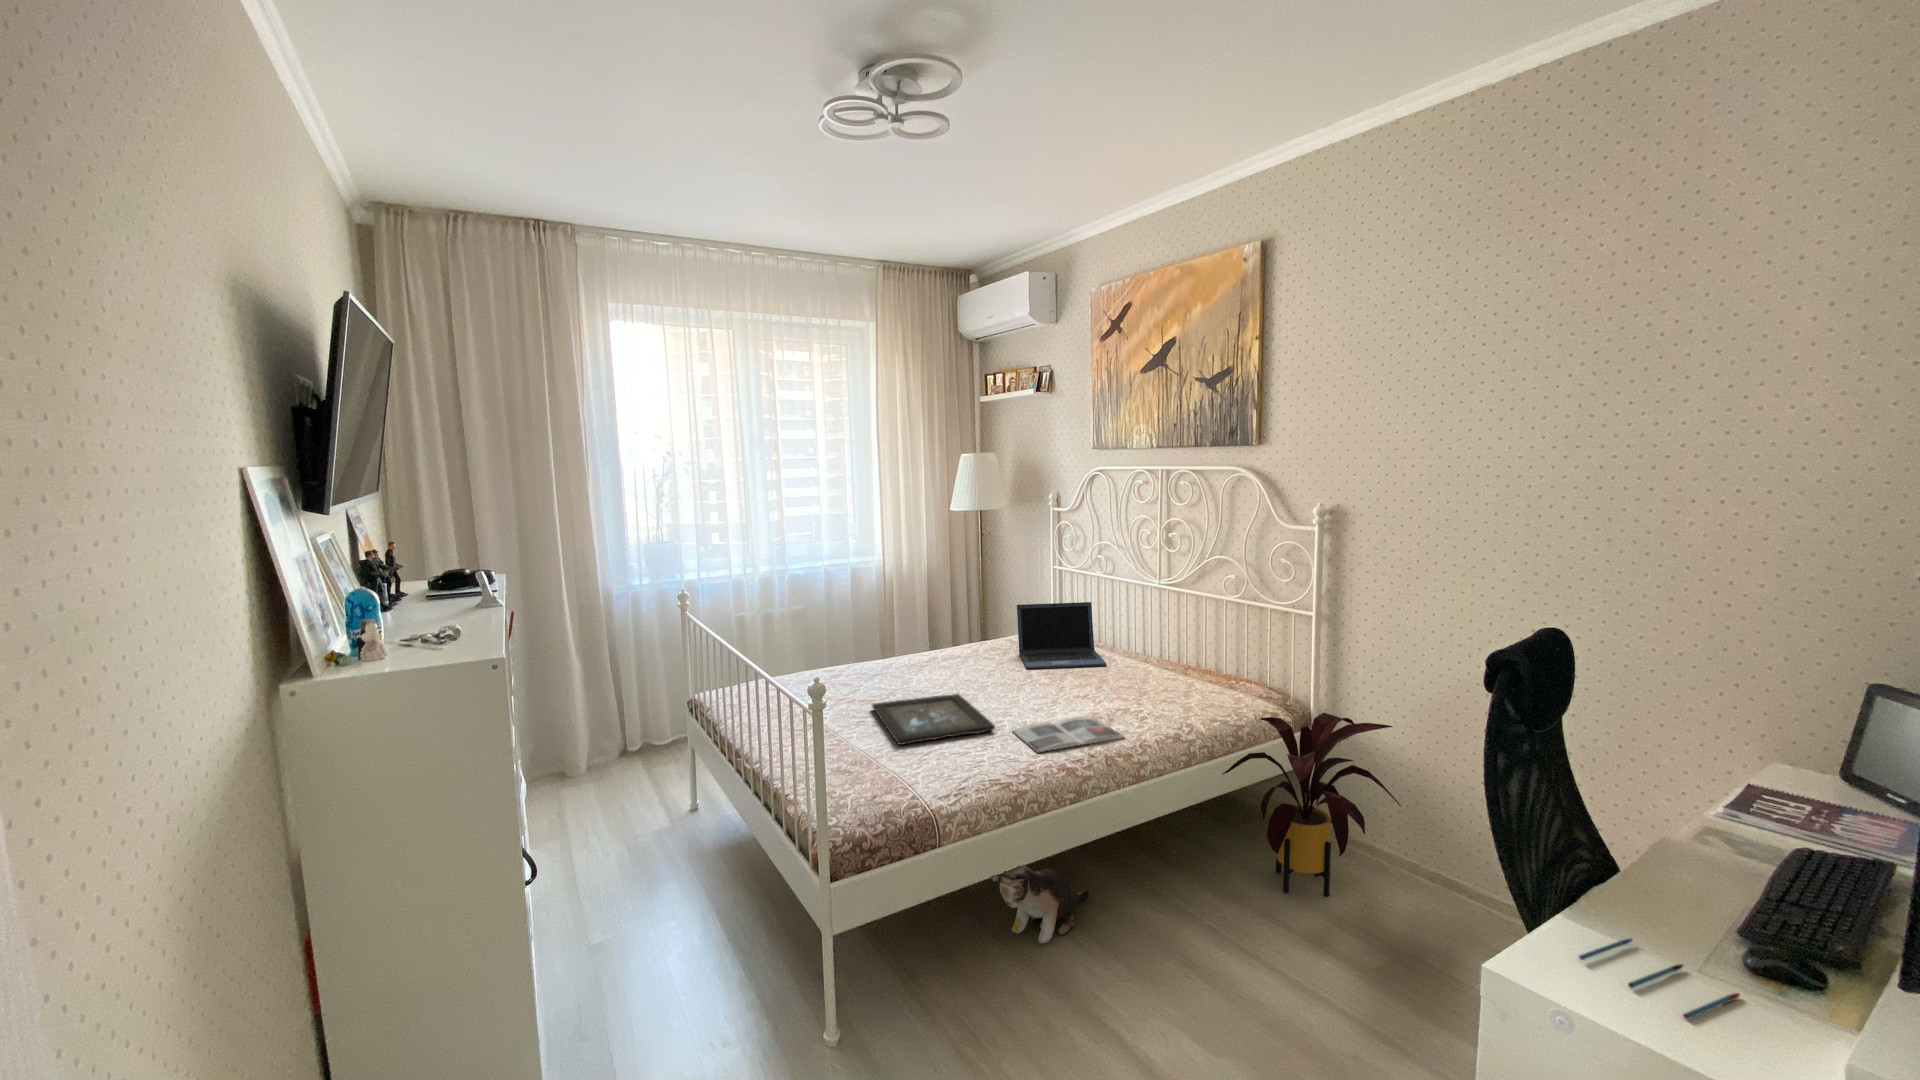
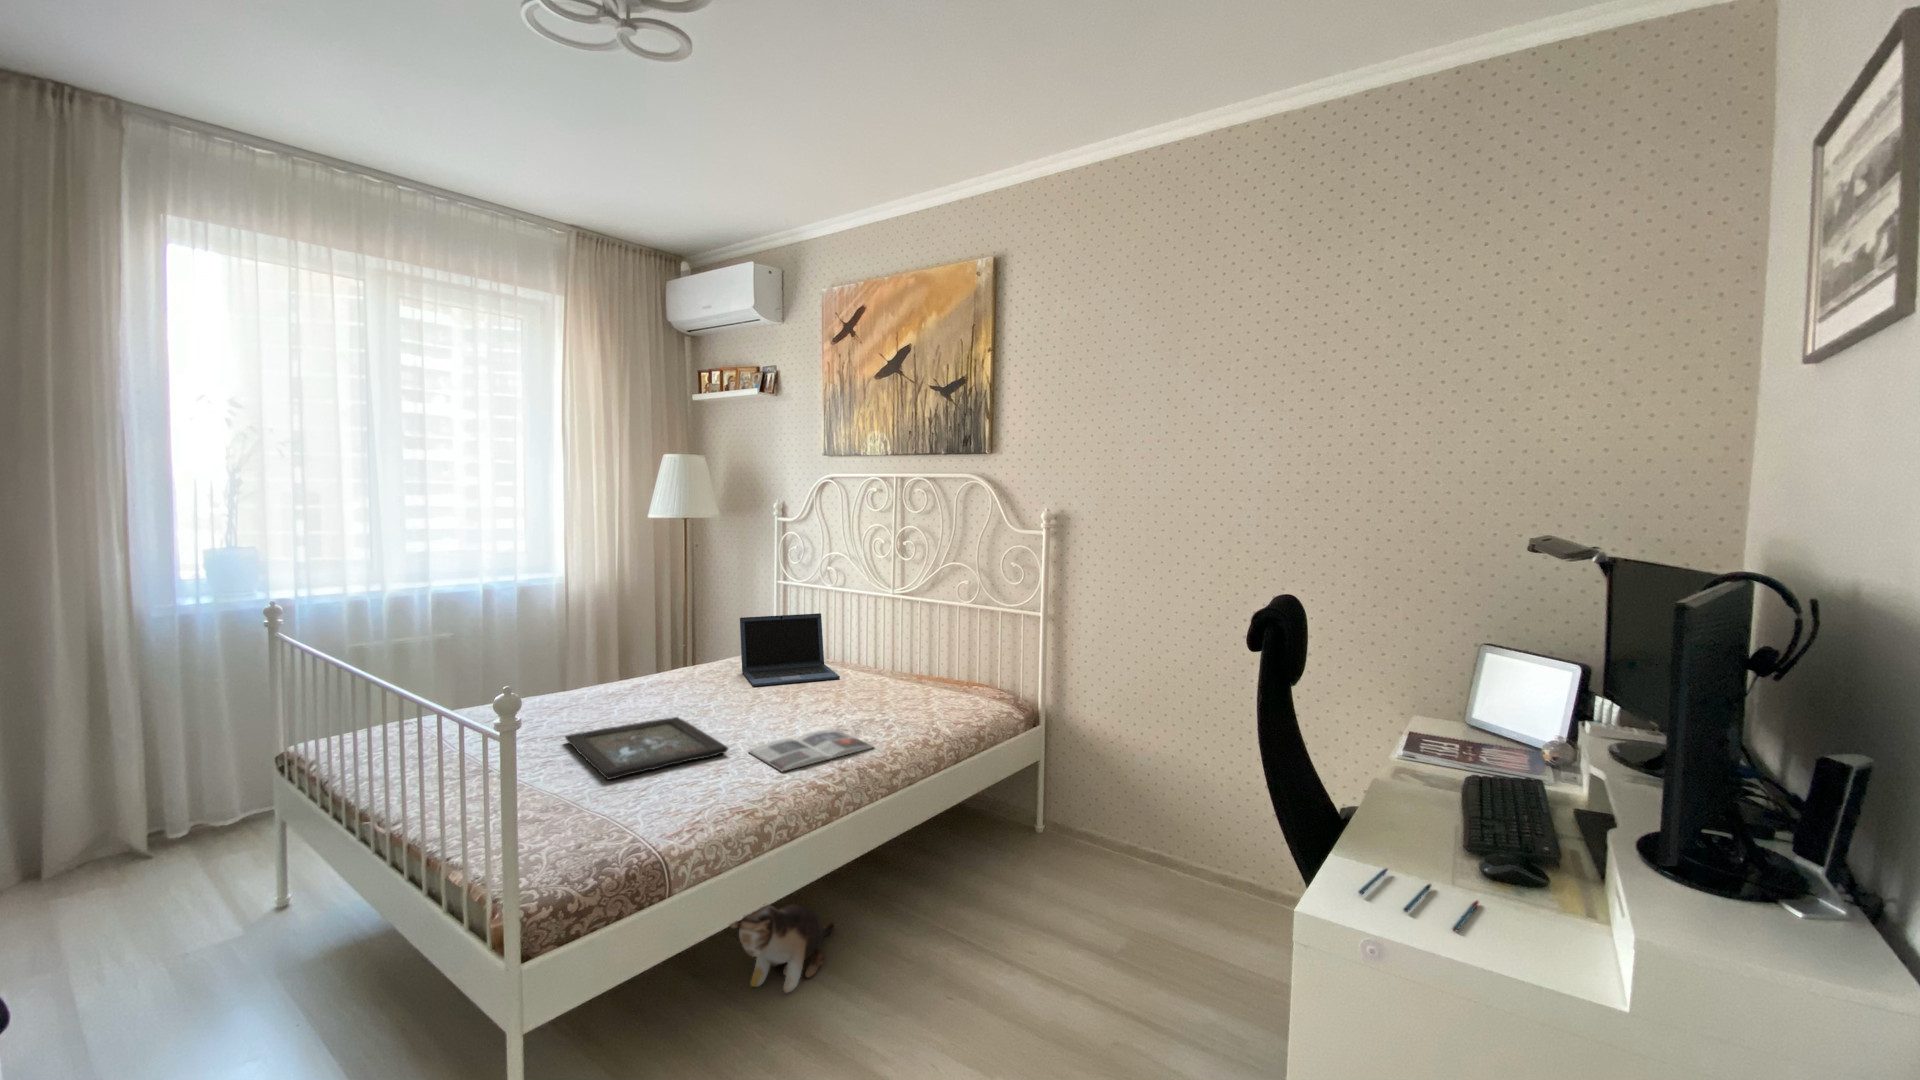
house plant: present [1223,713,1401,897] -> none [967,708,1126,891]

